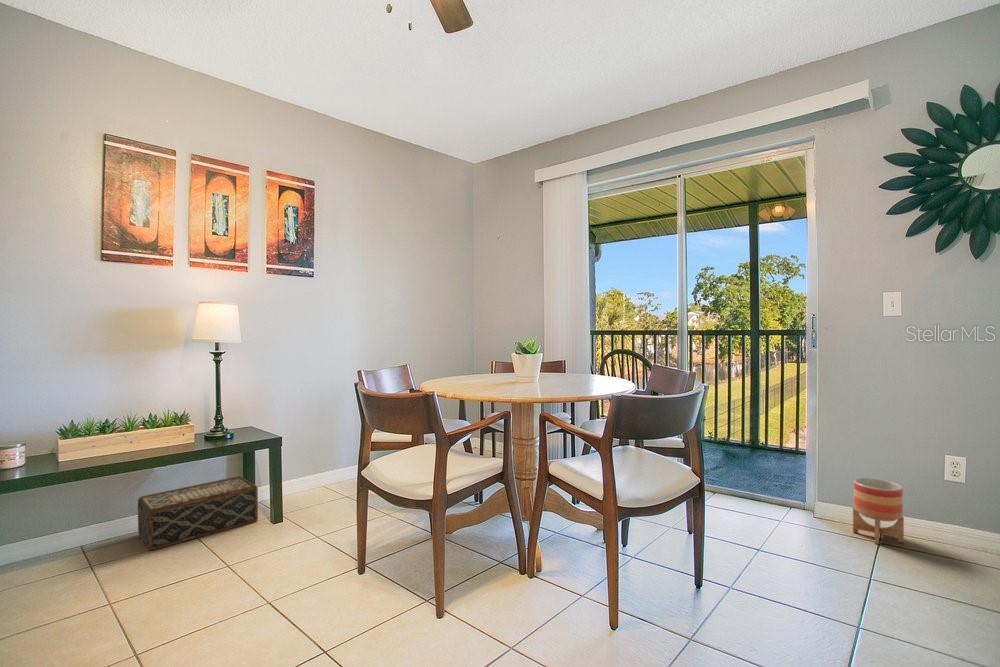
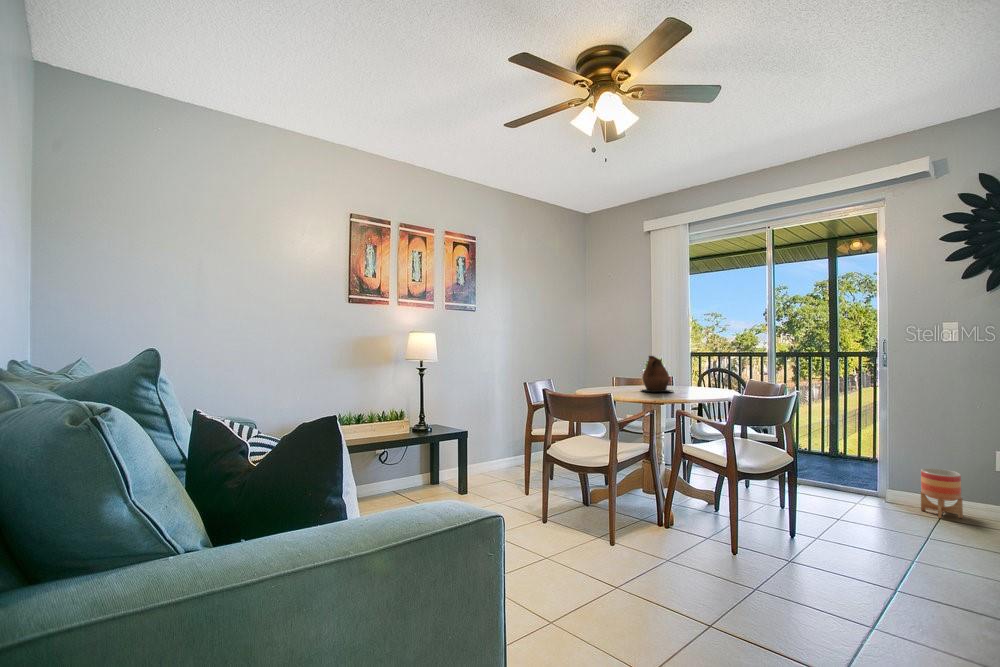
ceramic pitcher: none [506,335,551,385] -> present [642,356,673,392]
woven basket: present [138,476,258,550] -> none [373,459,450,505]

